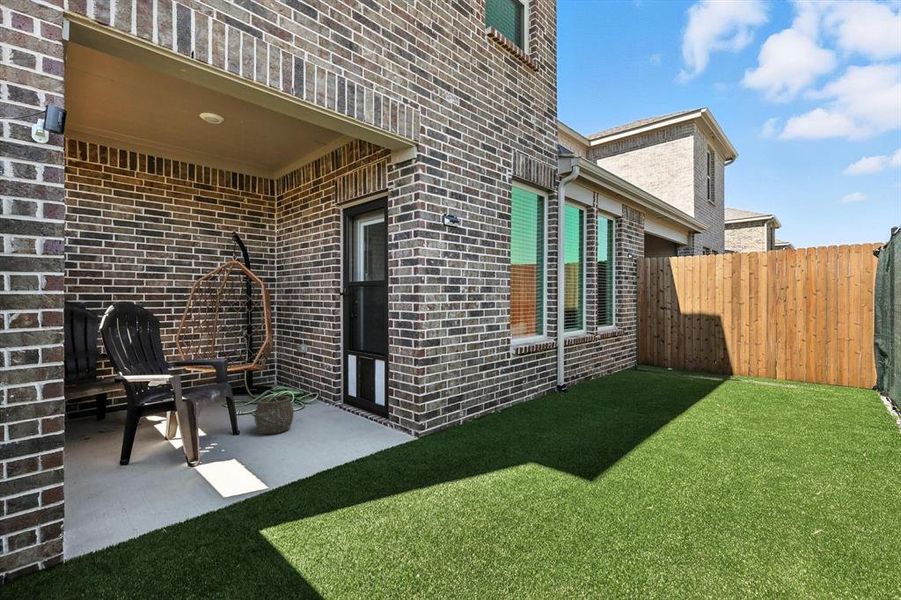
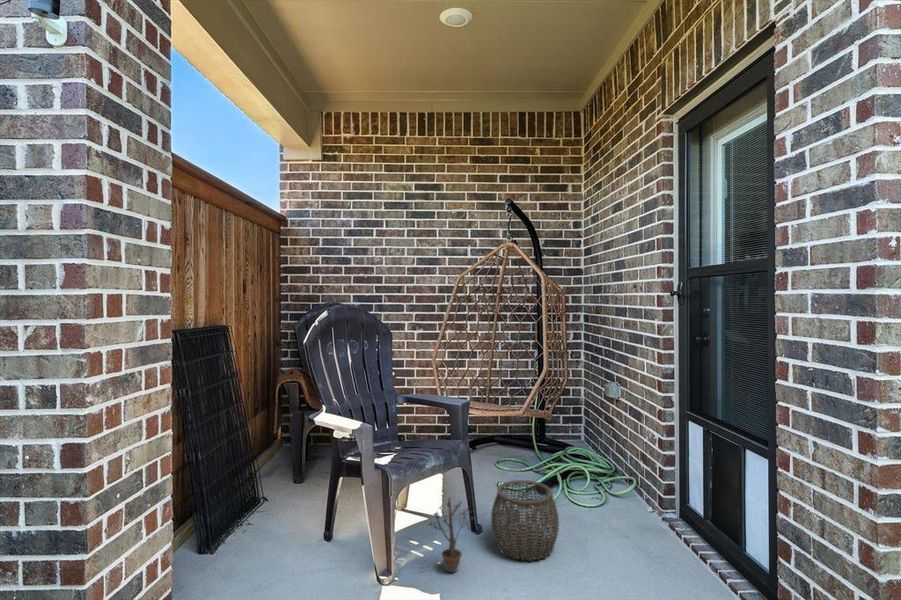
decorative plant: none [222,405,253,449] -> present [420,498,474,572]

